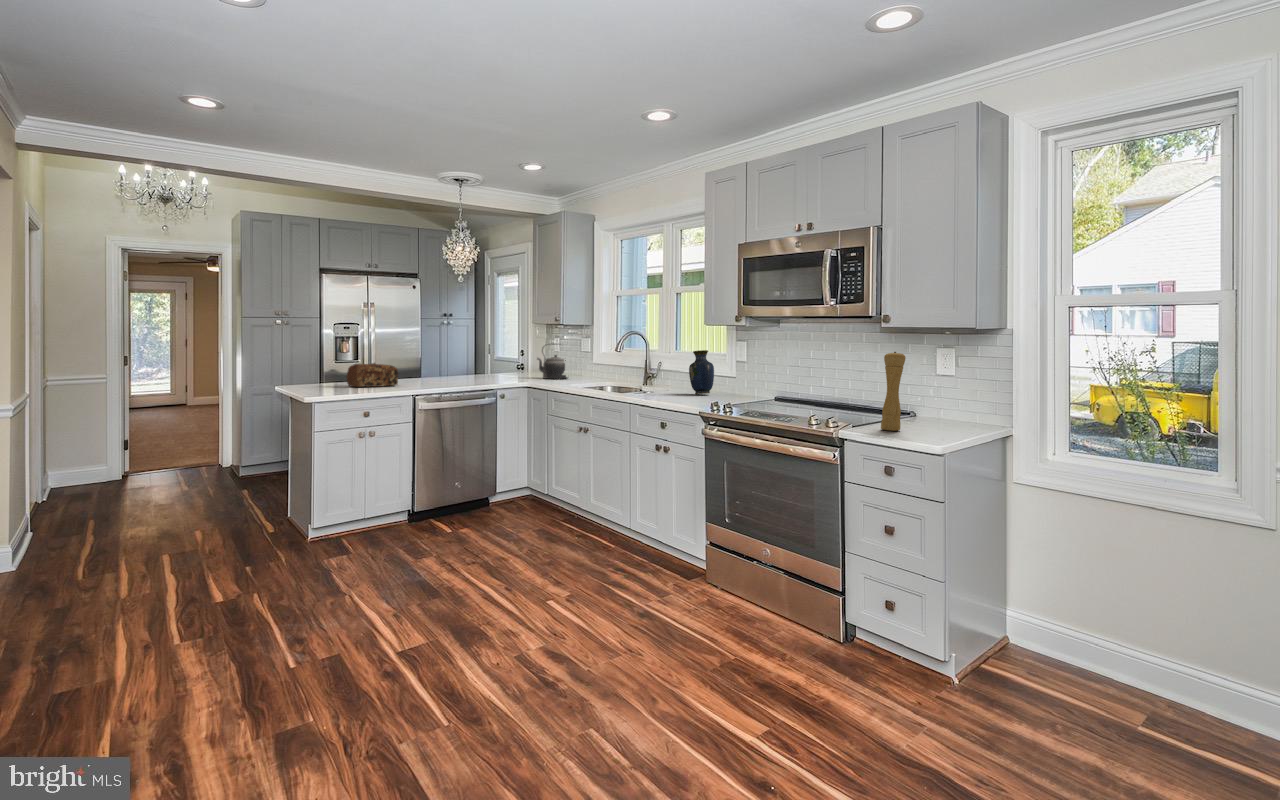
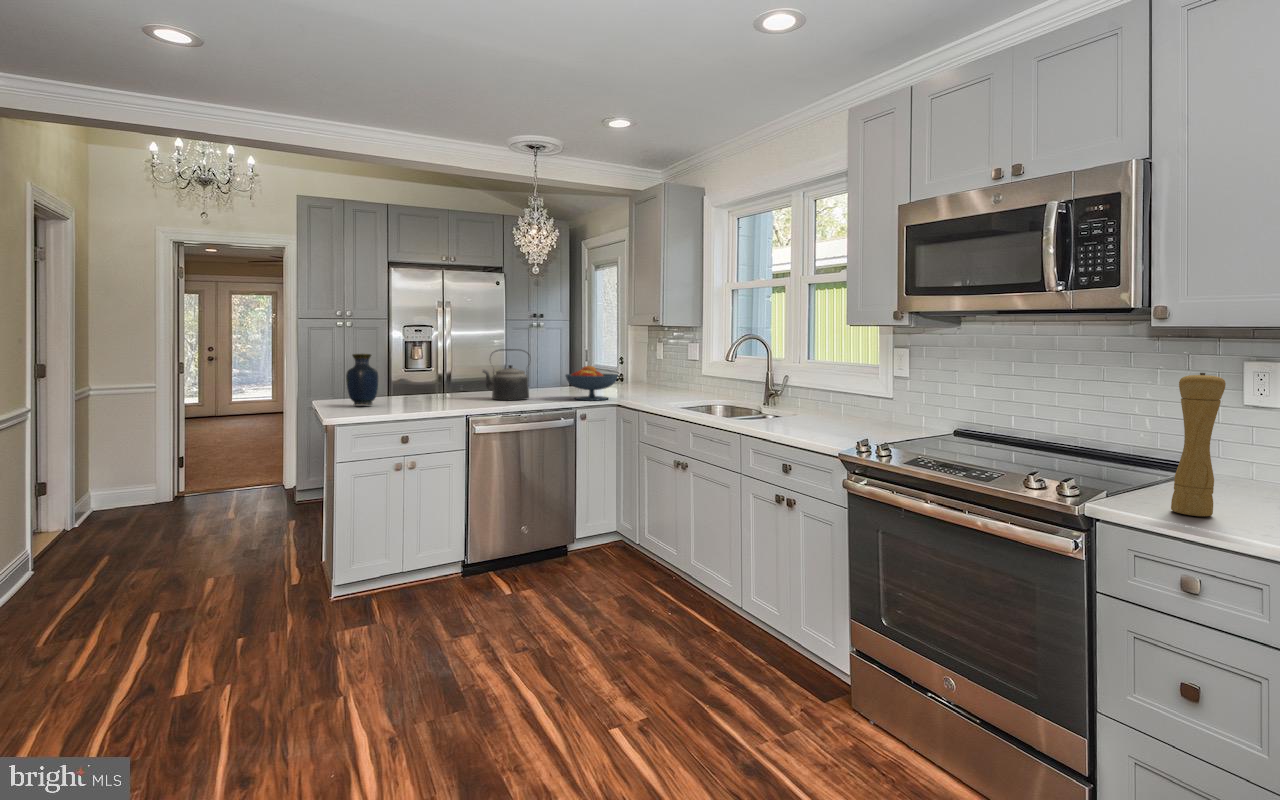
kettle: present [537,347,568,379] -> present [483,349,530,400]
vase: present [689,350,714,394] -> present [346,354,378,405]
fruit bowl: none [486,356,529,383] -> present [566,366,618,401]
bread loaf: present [346,364,398,387] -> none [393,379,454,409]

